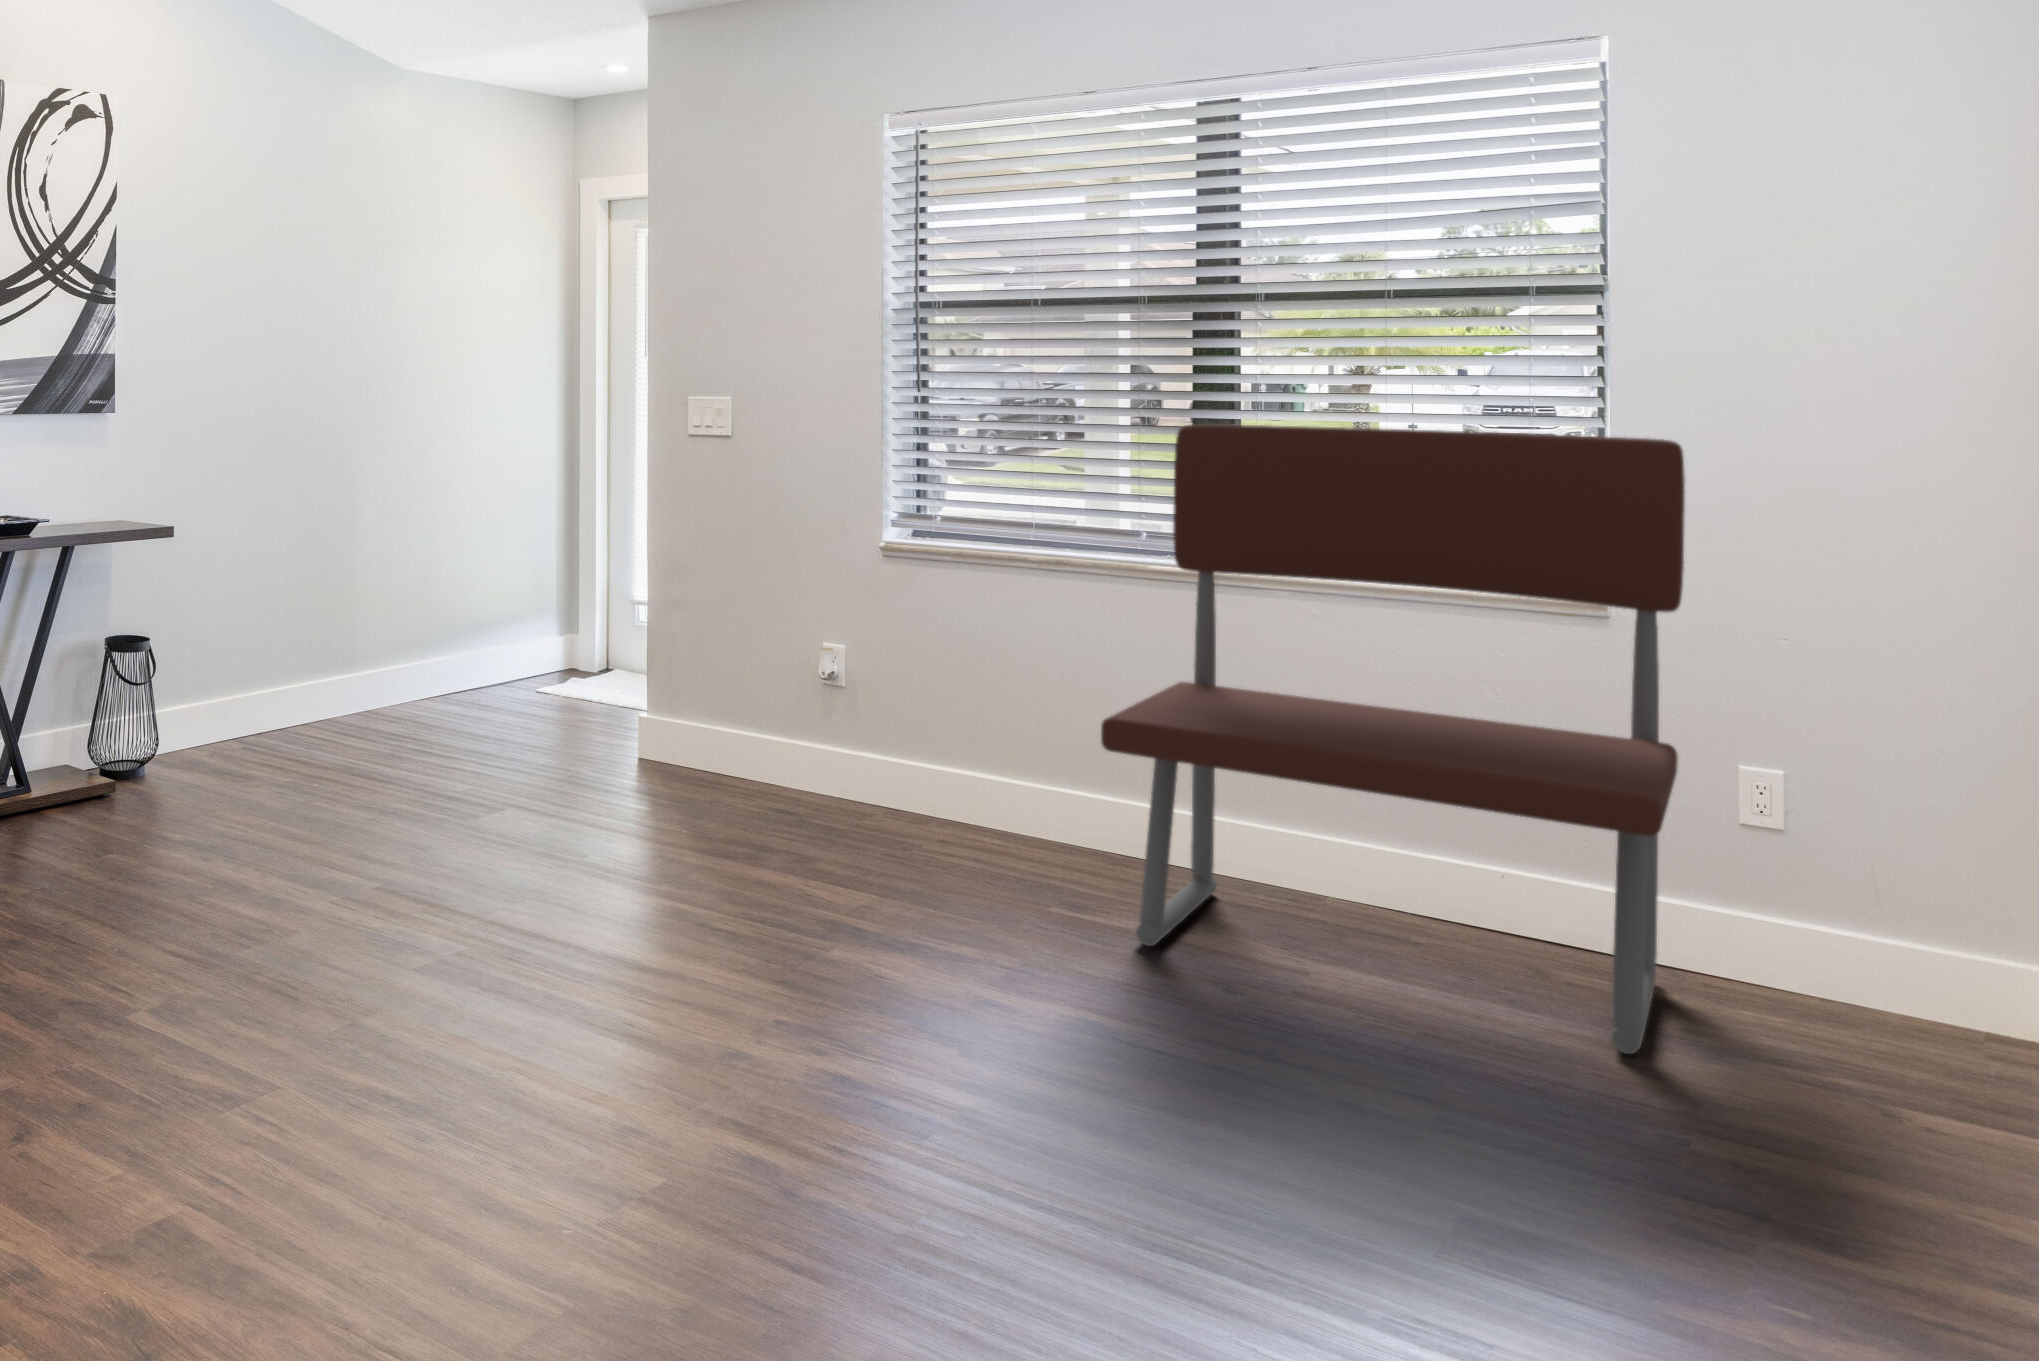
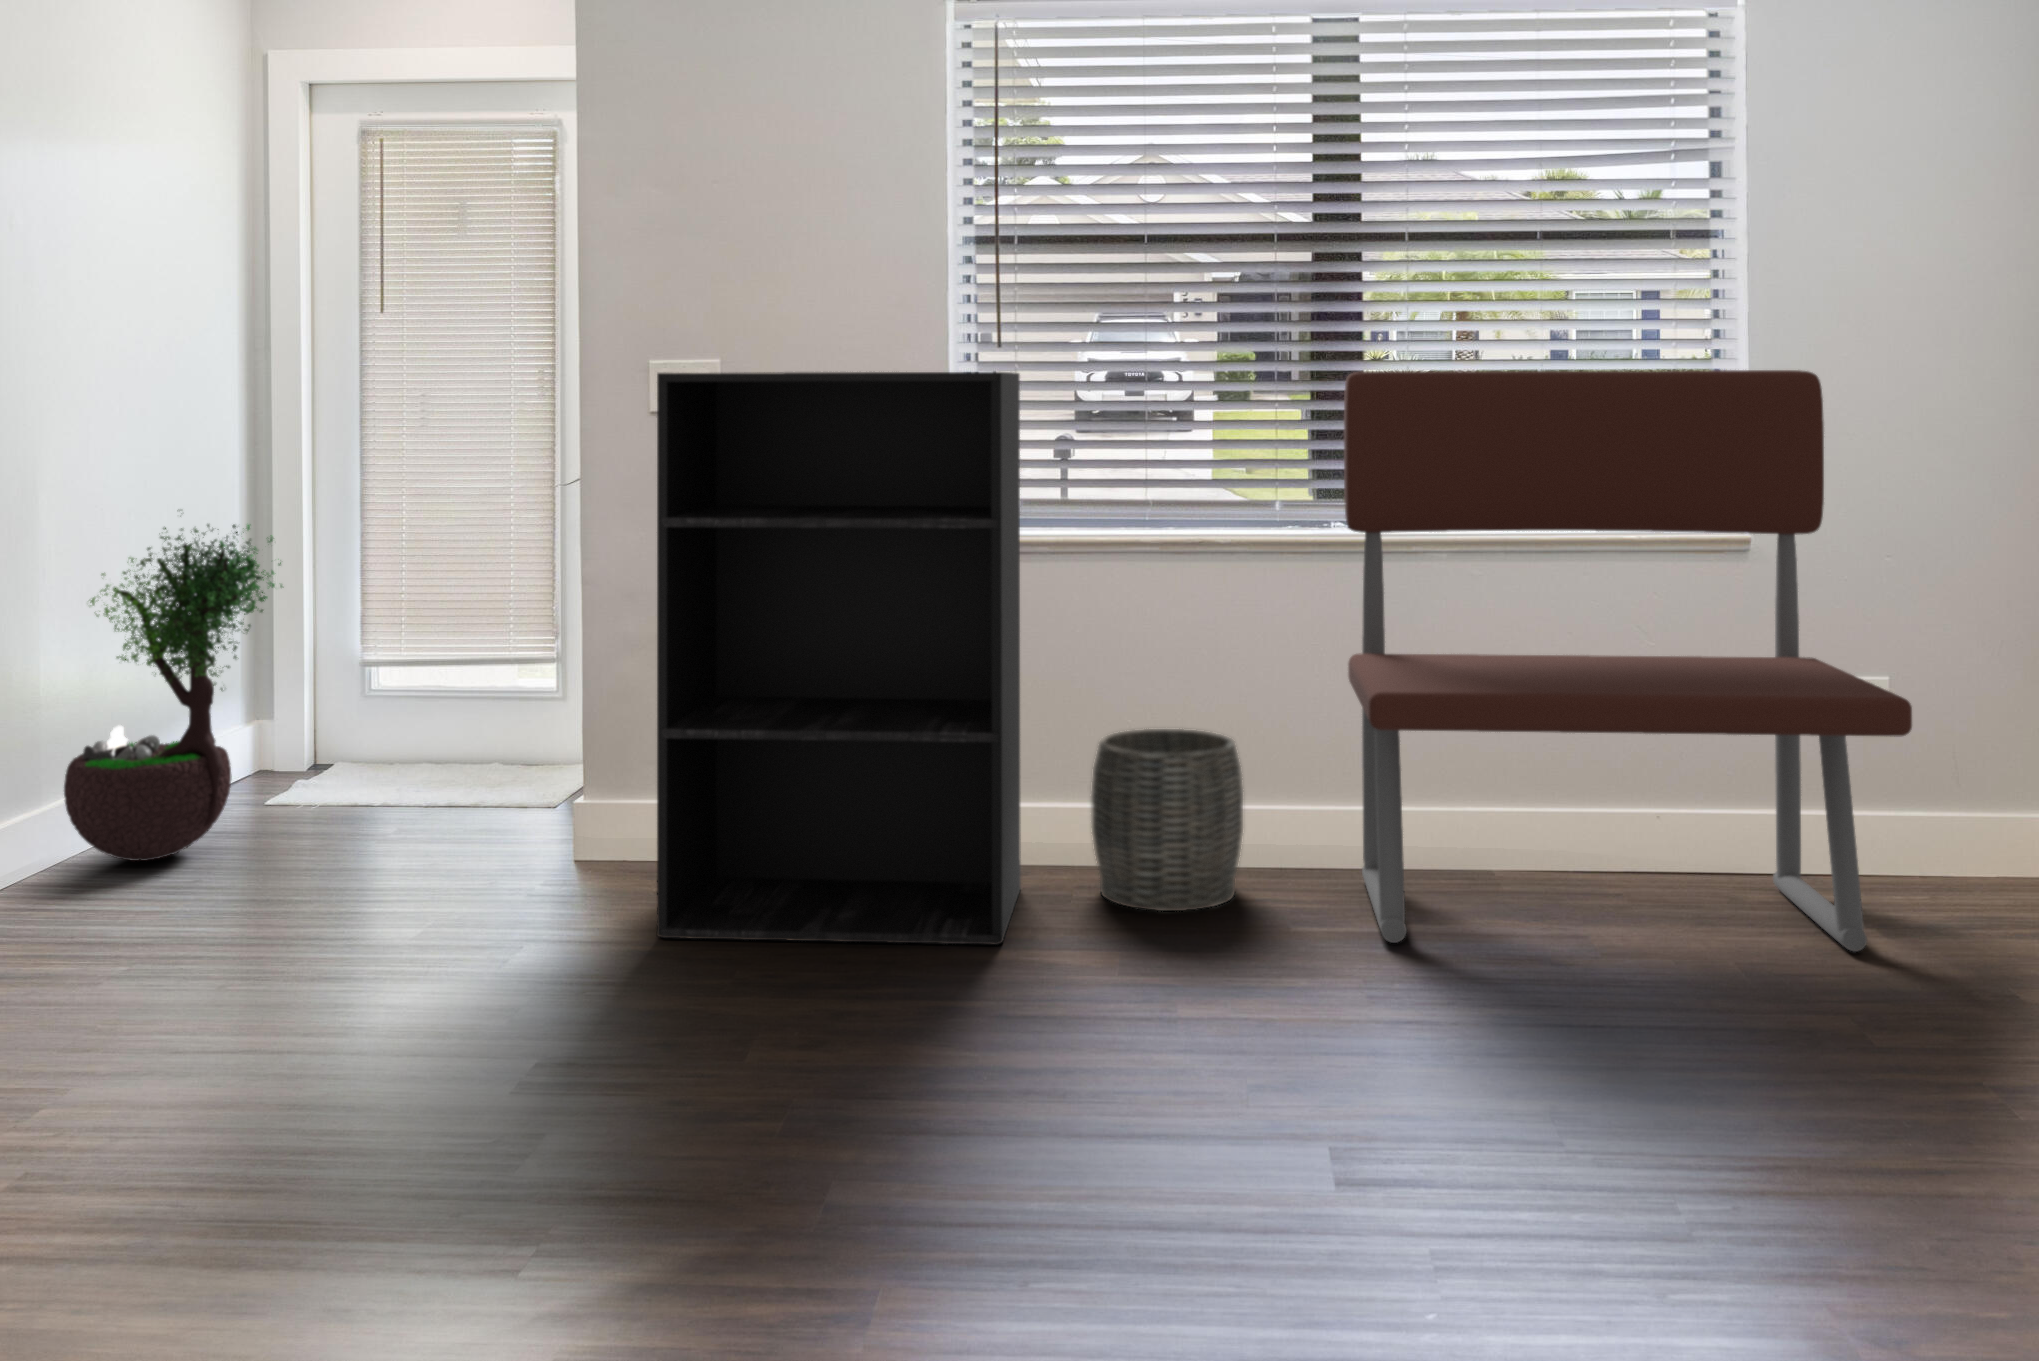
bookshelf: none [595,408,901,881] -> present [657,372,1021,945]
potted tree: none [319,488,458,723] -> present [64,524,282,861]
woven basket: none [945,724,1078,886] -> present [1091,729,1243,911]

